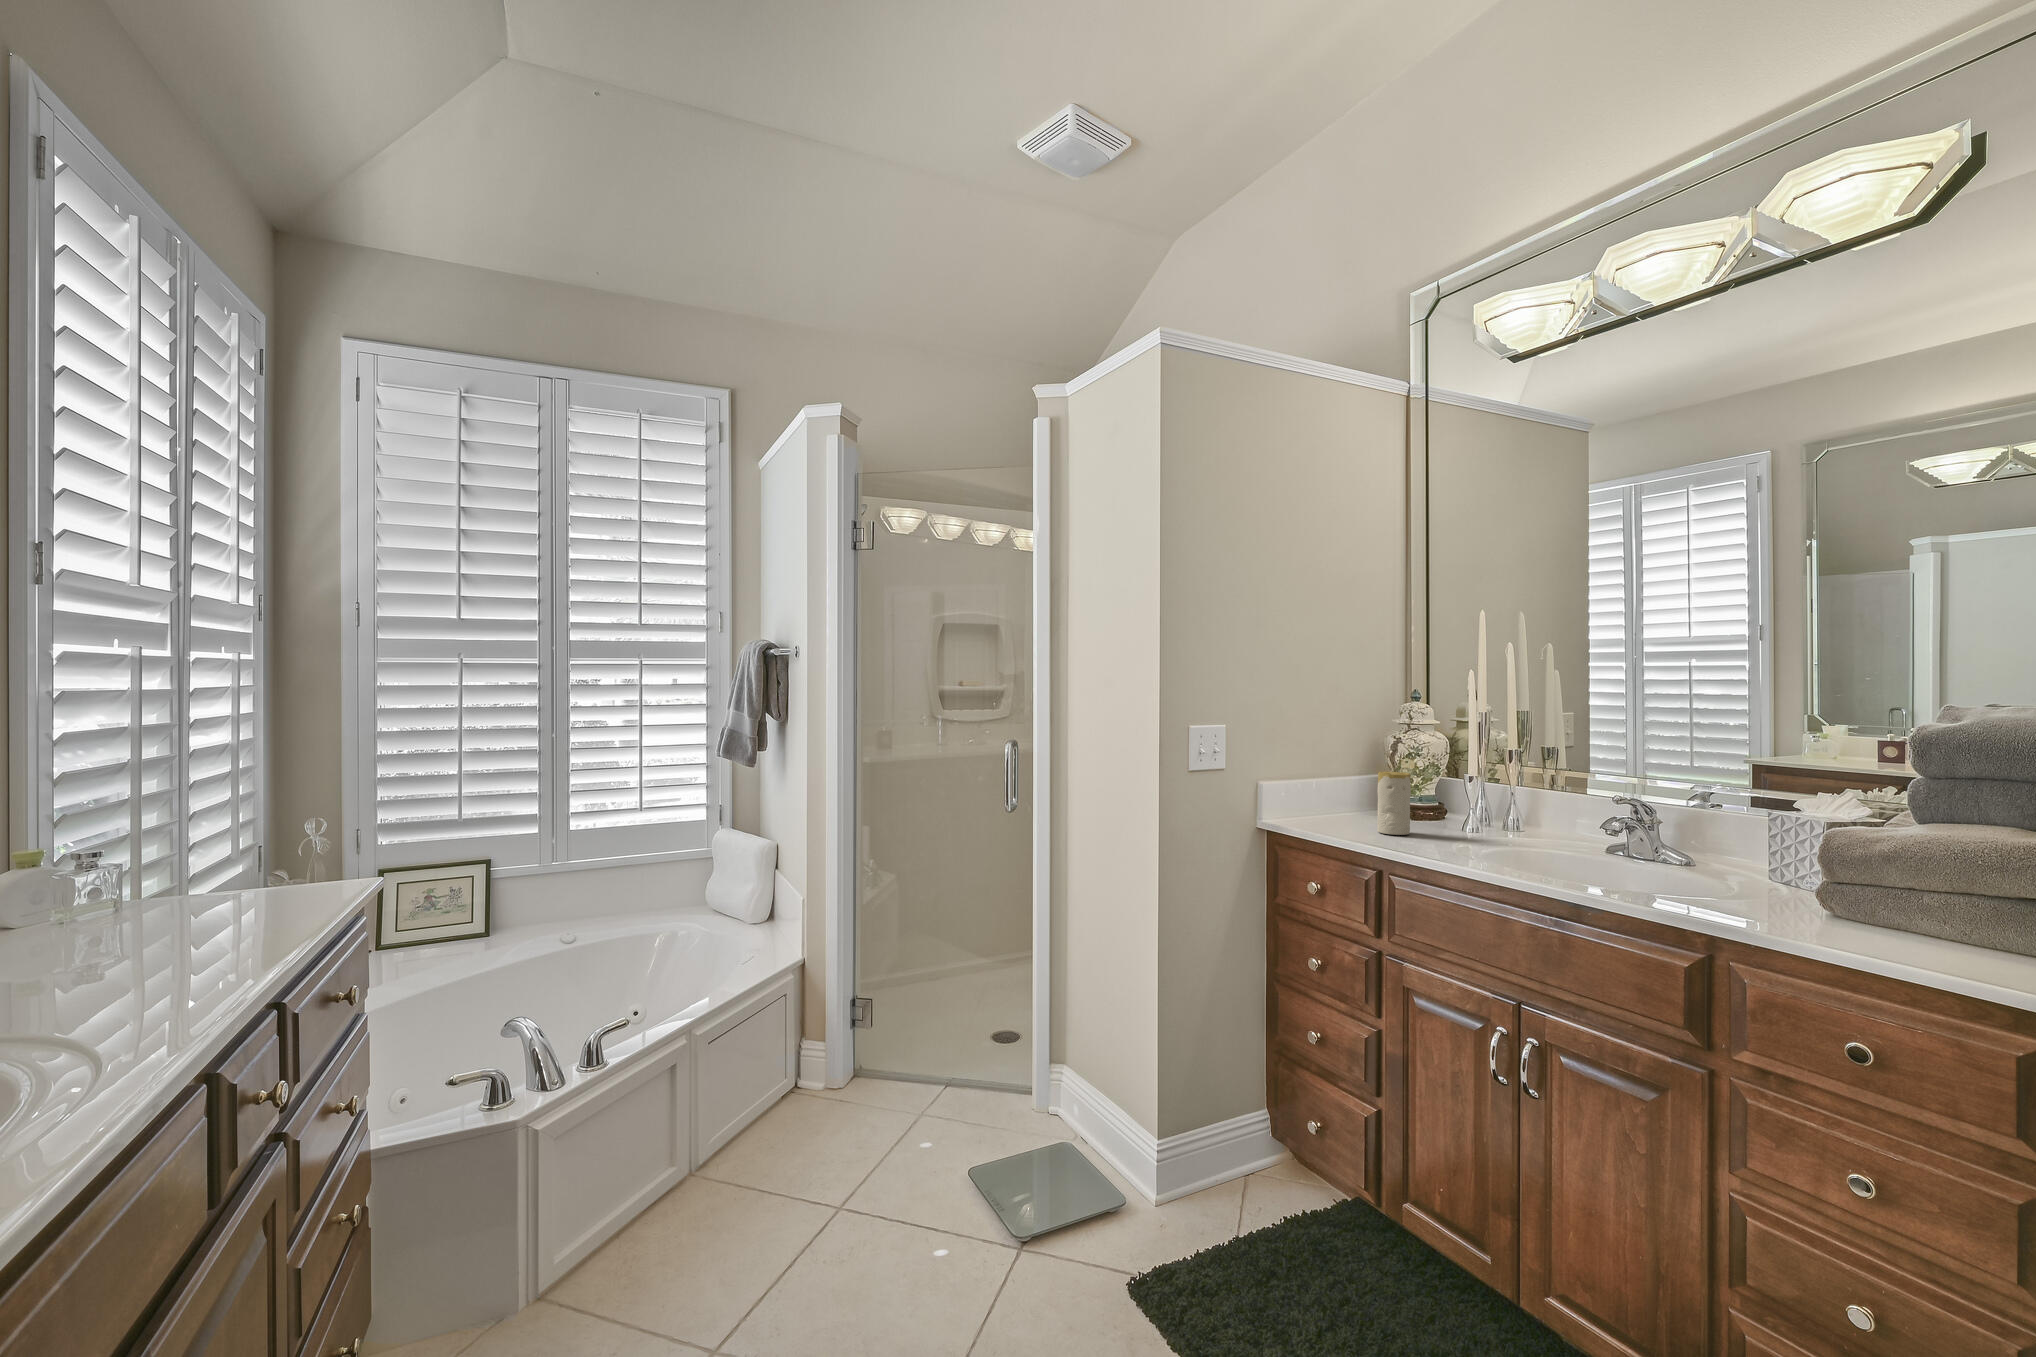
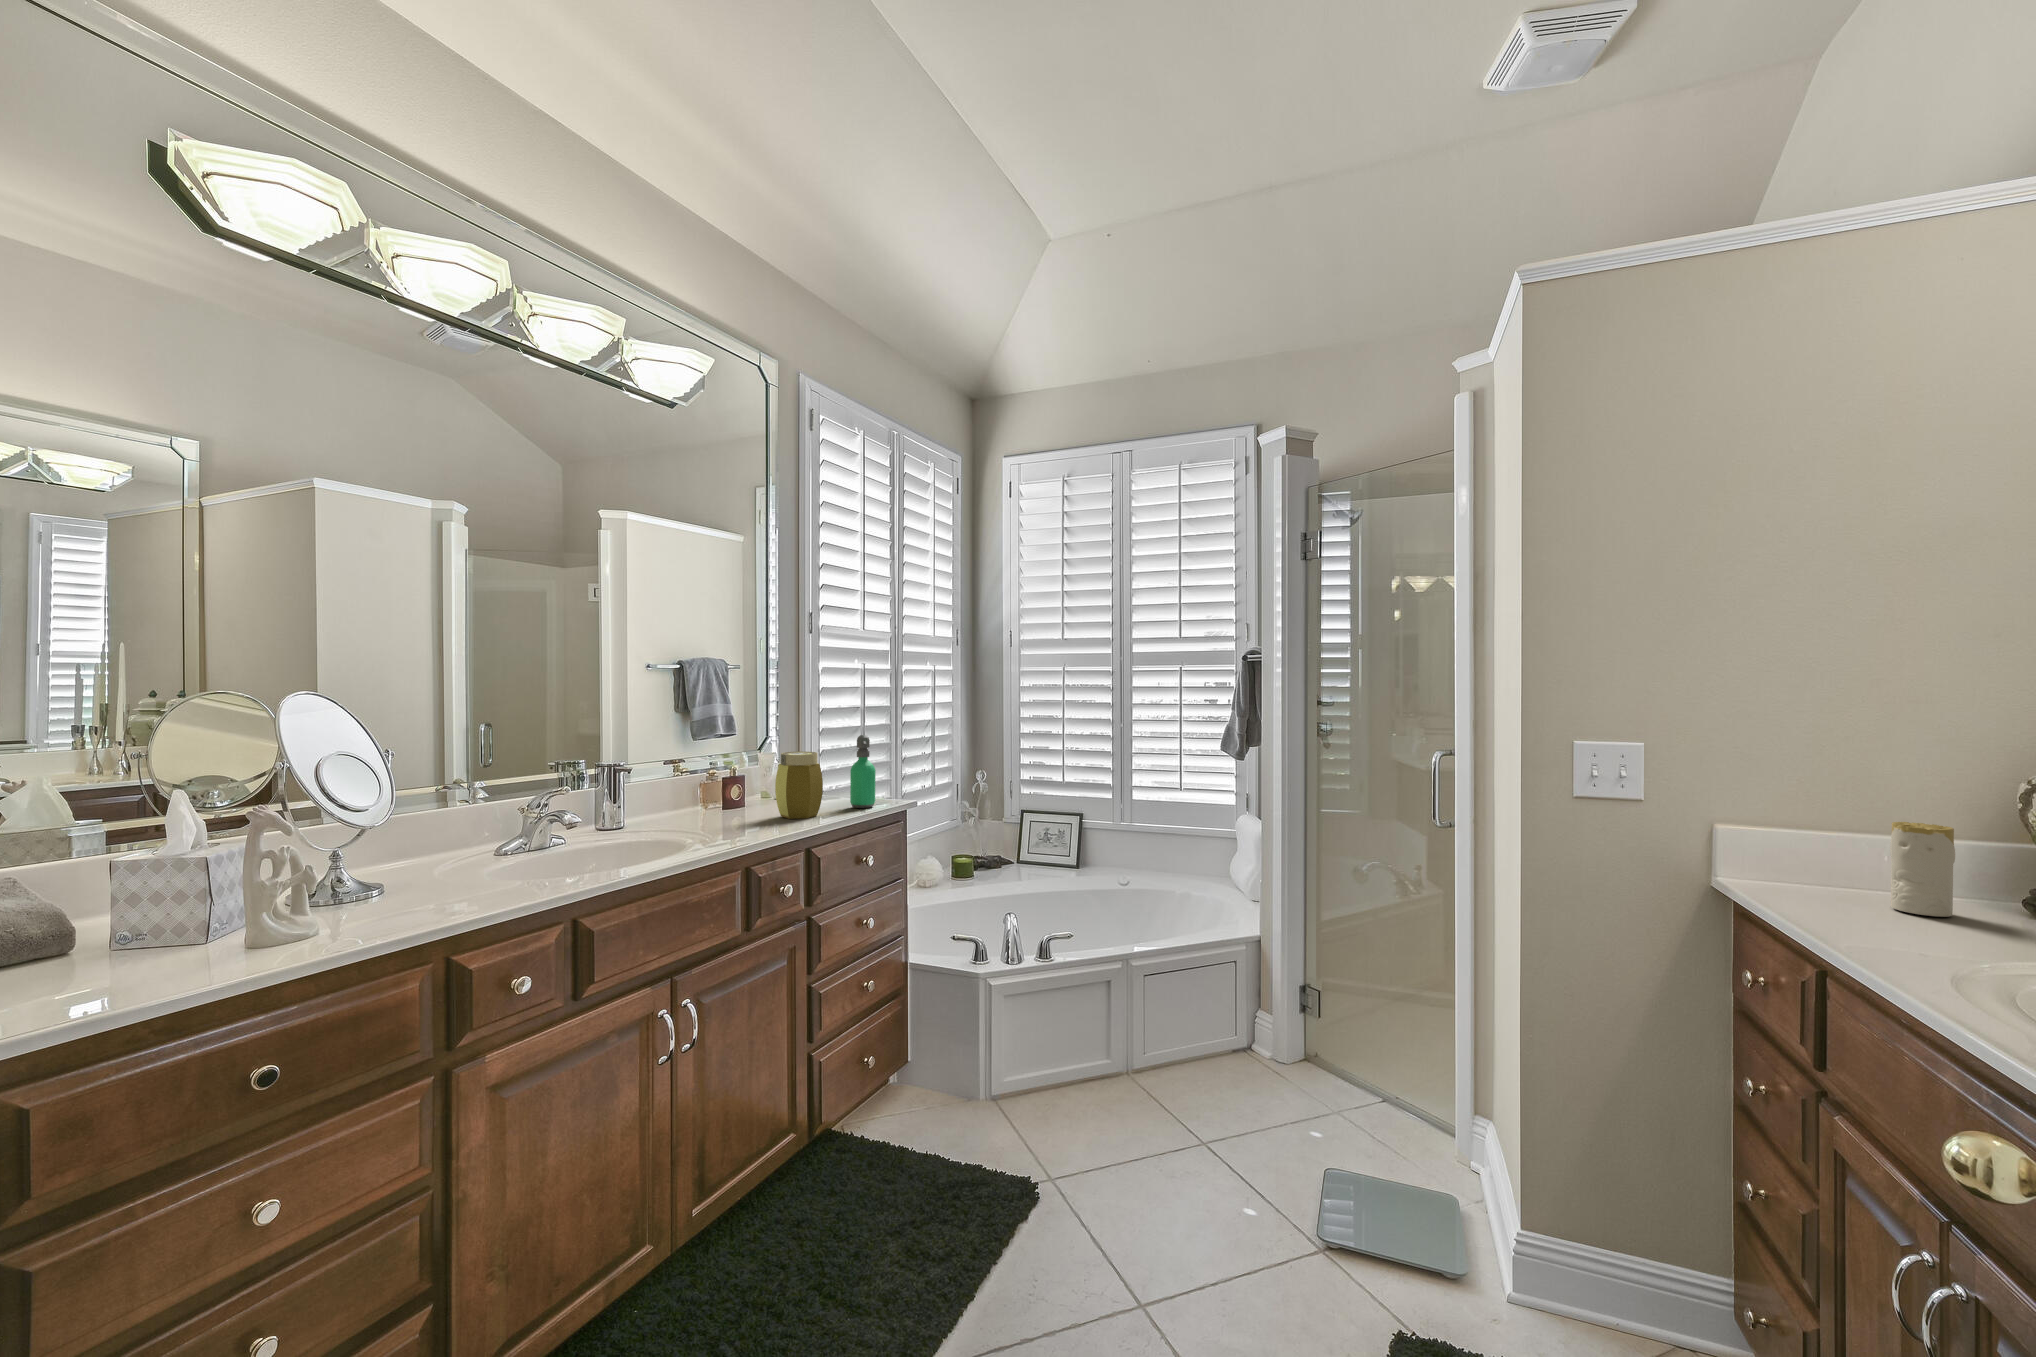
soap dispenser: none [232,771,290,903] -> present [850,735,876,808]
jar: none [89,809,208,946] -> present [775,751,823,819]

